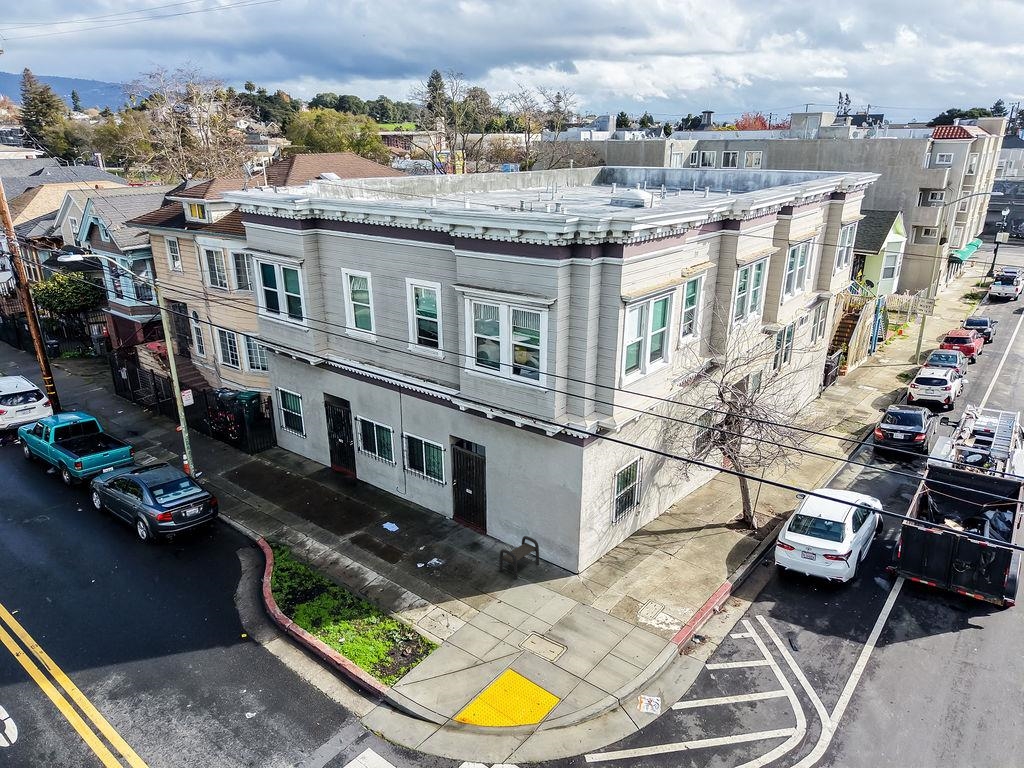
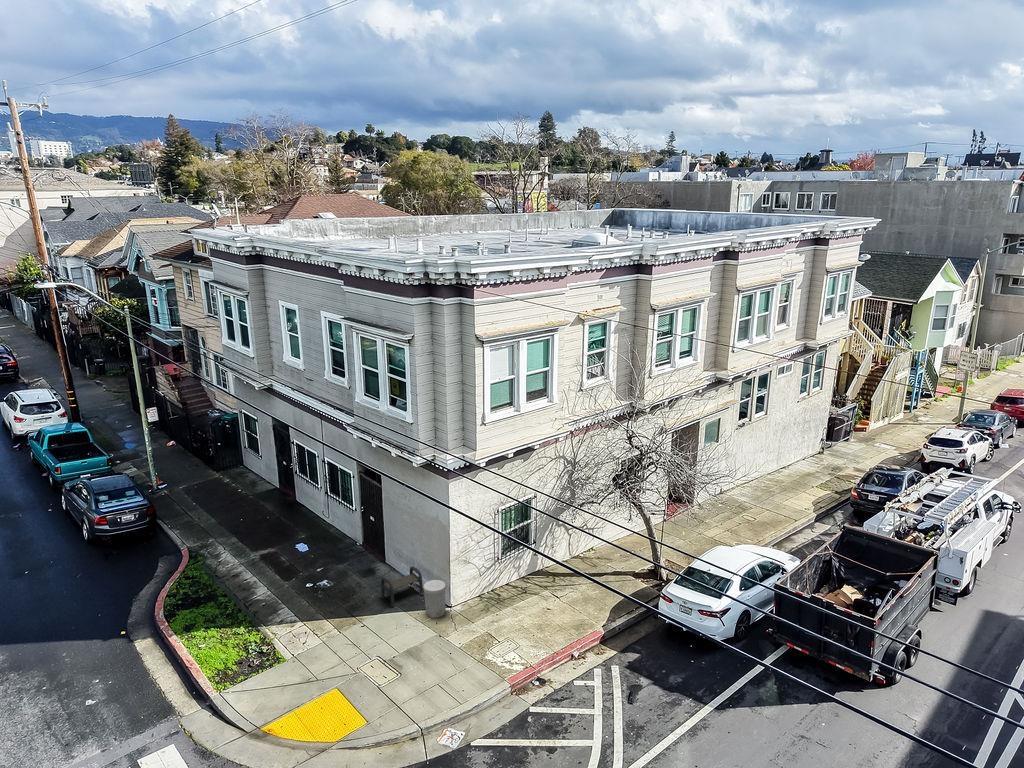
trash can: none [551,548,574,586] -> present [423,580,446,618]

